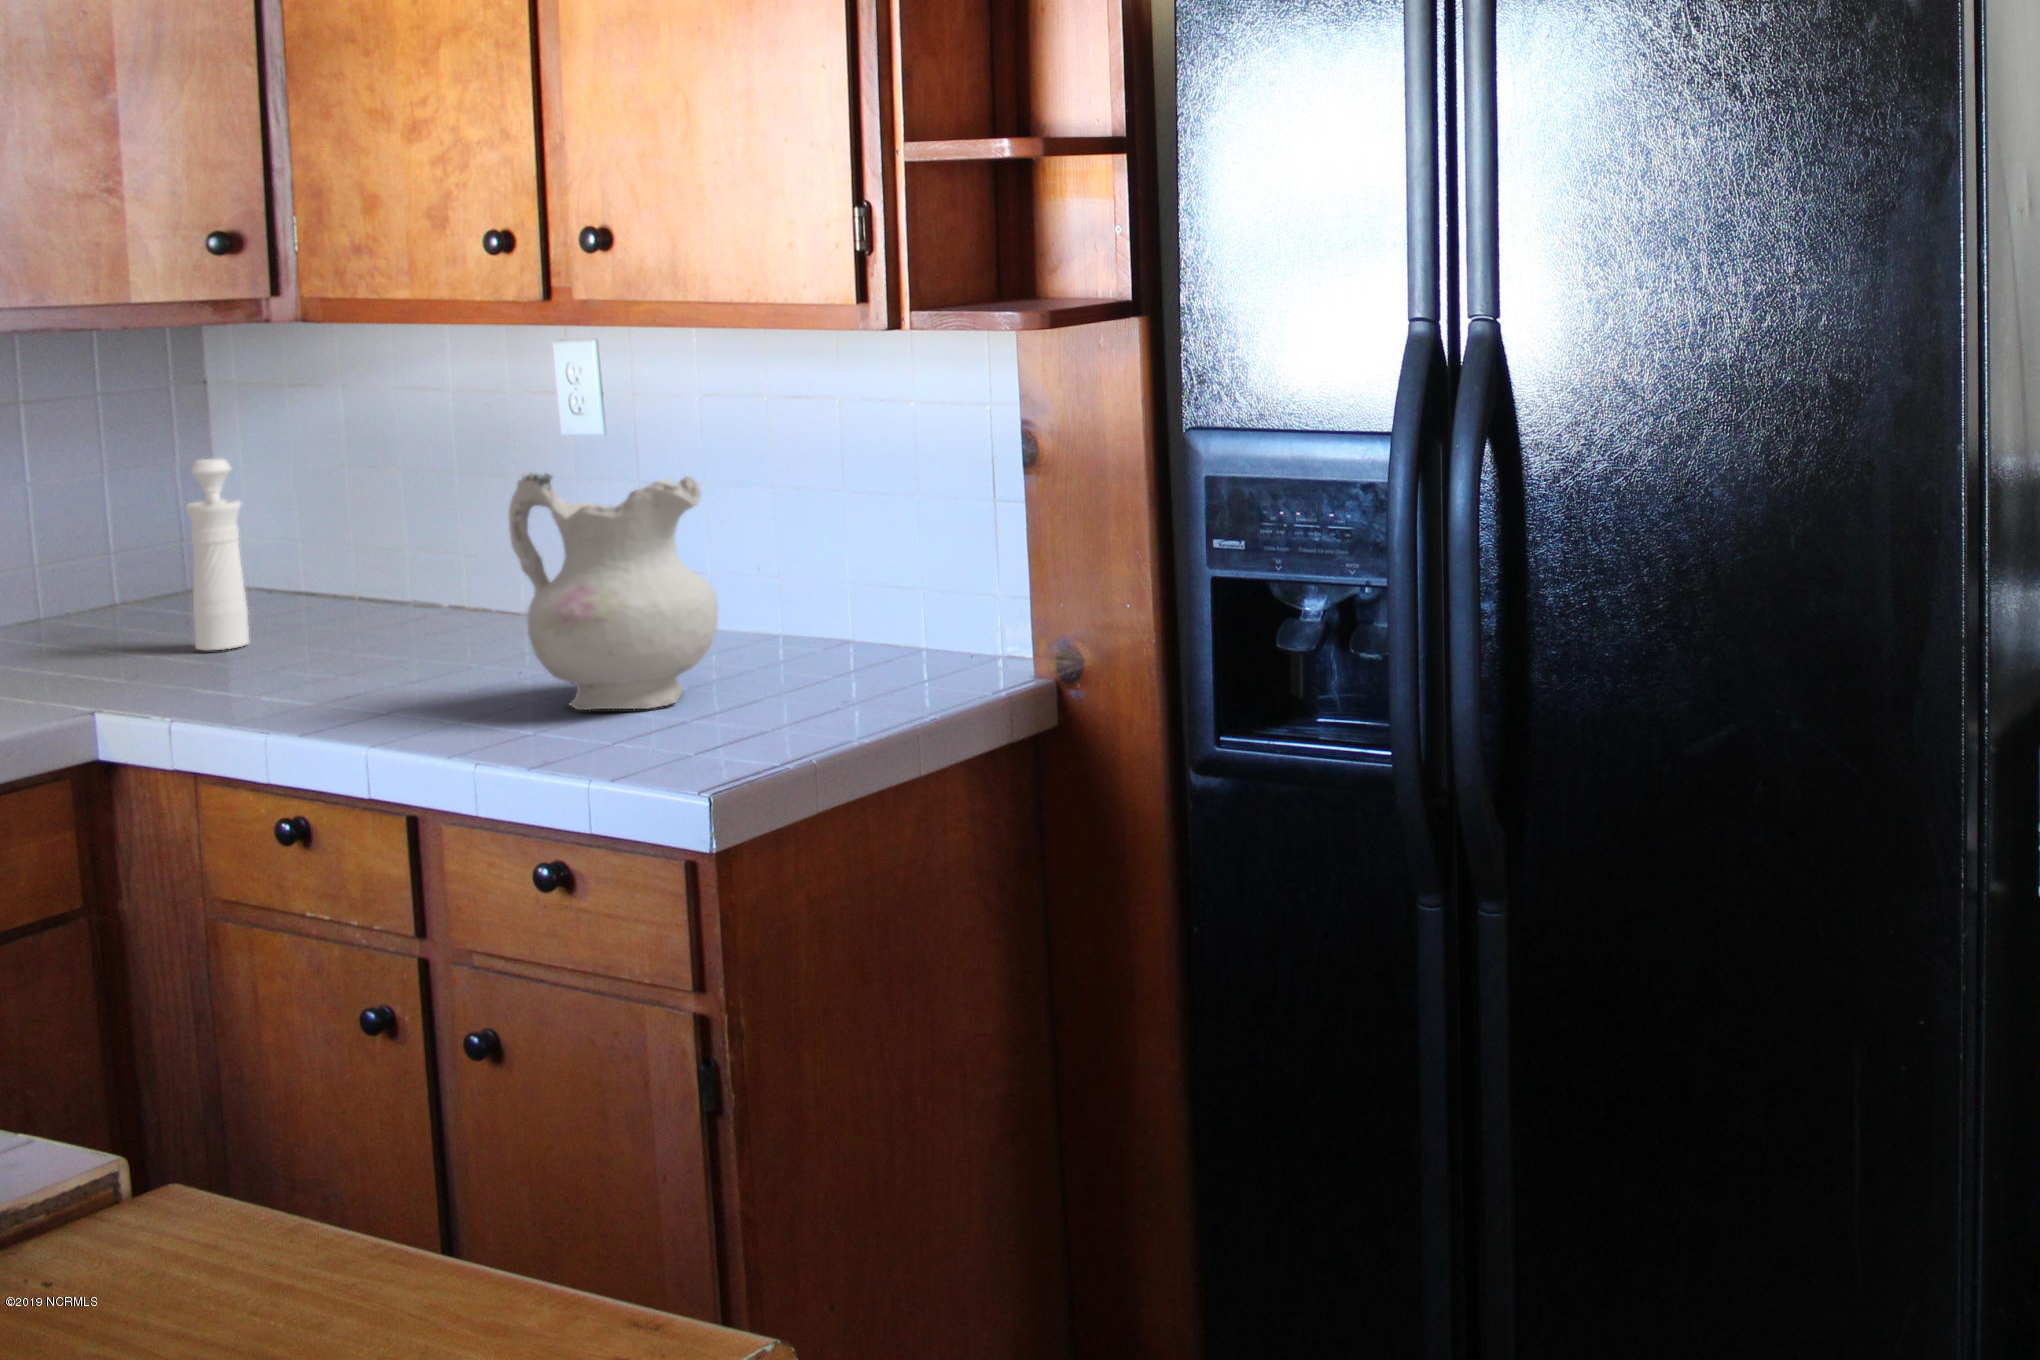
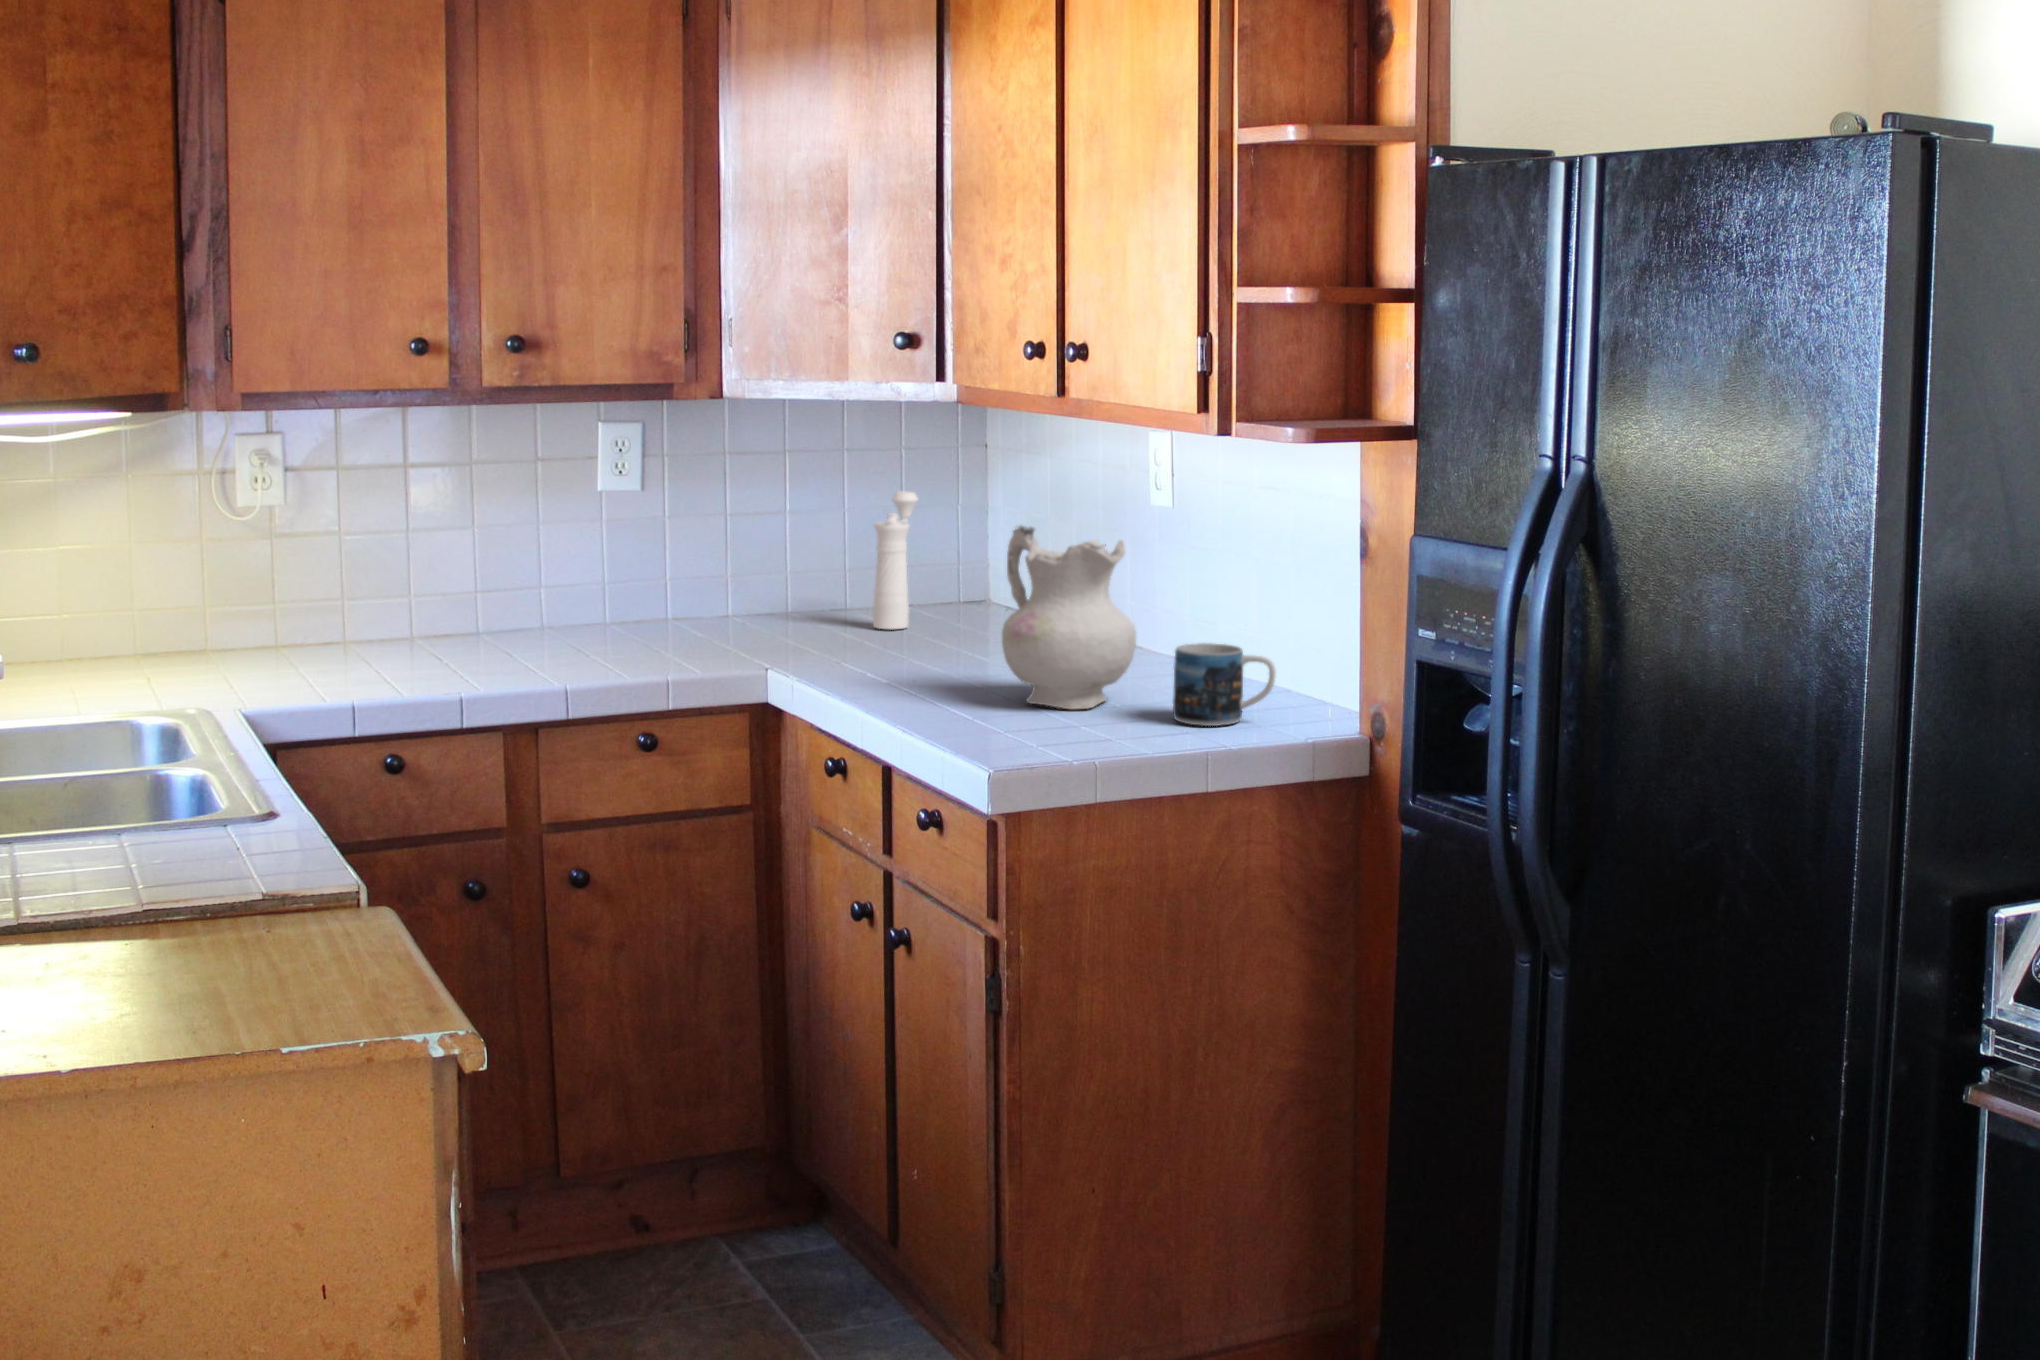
mug: none [800,593,936,701] -> present [1173,643,1276,726]

